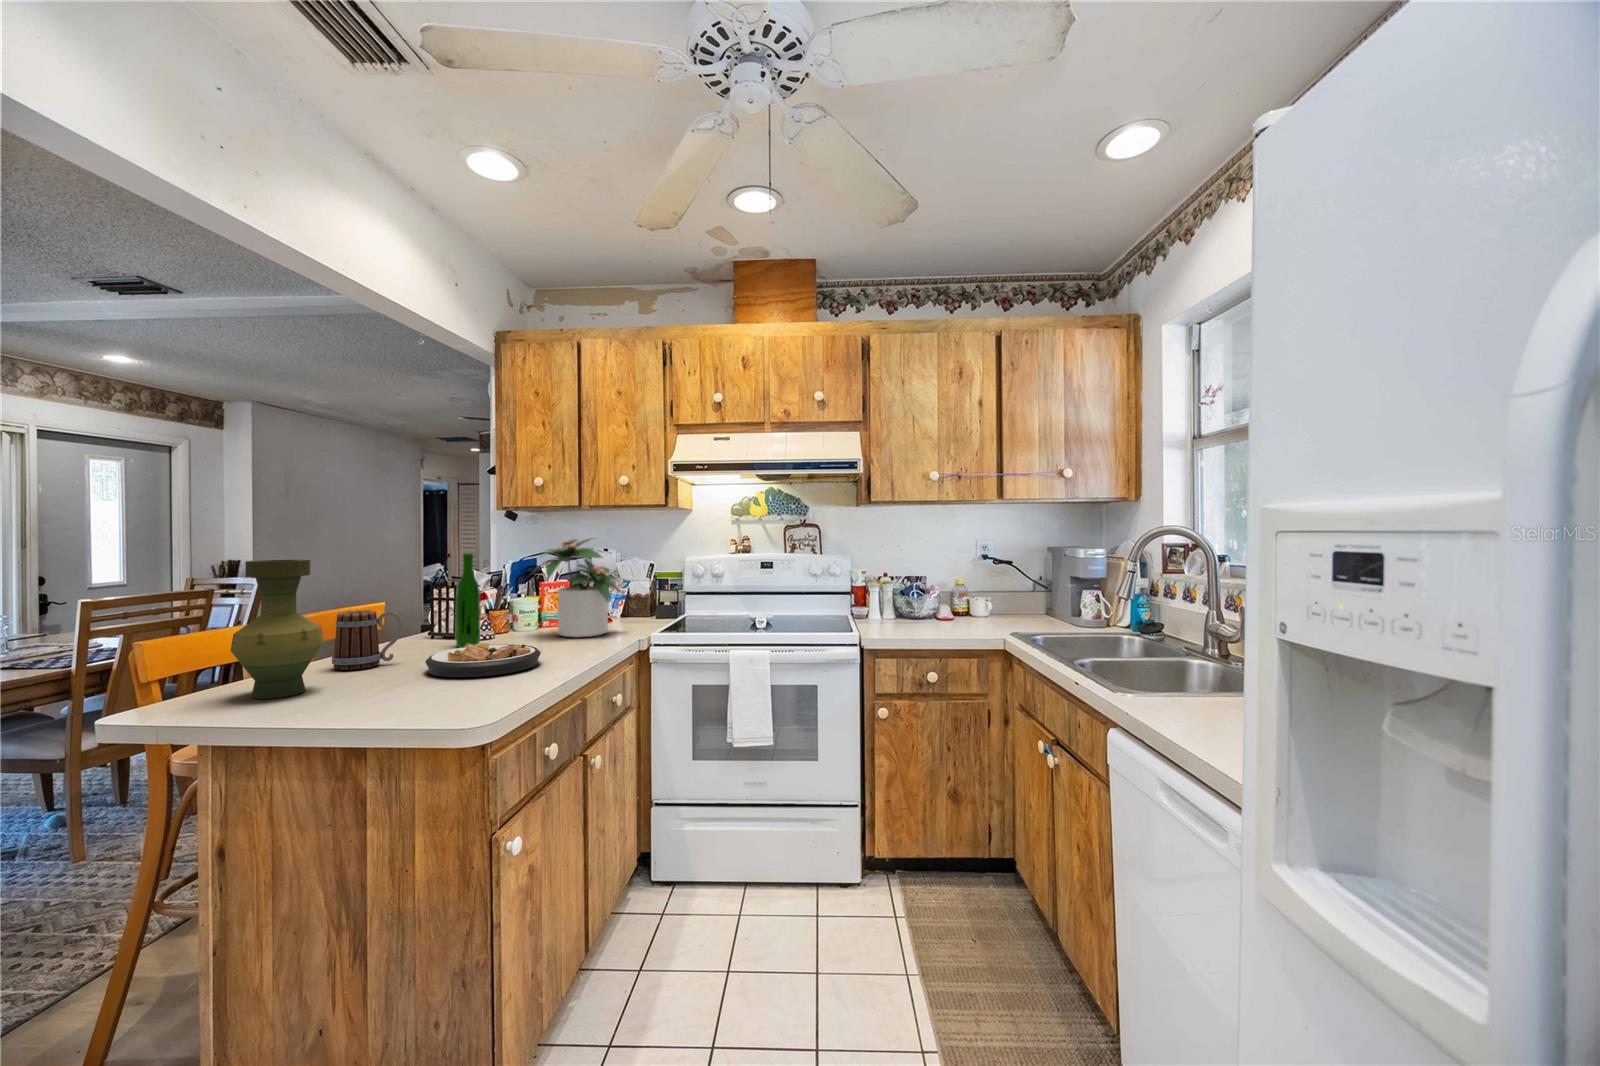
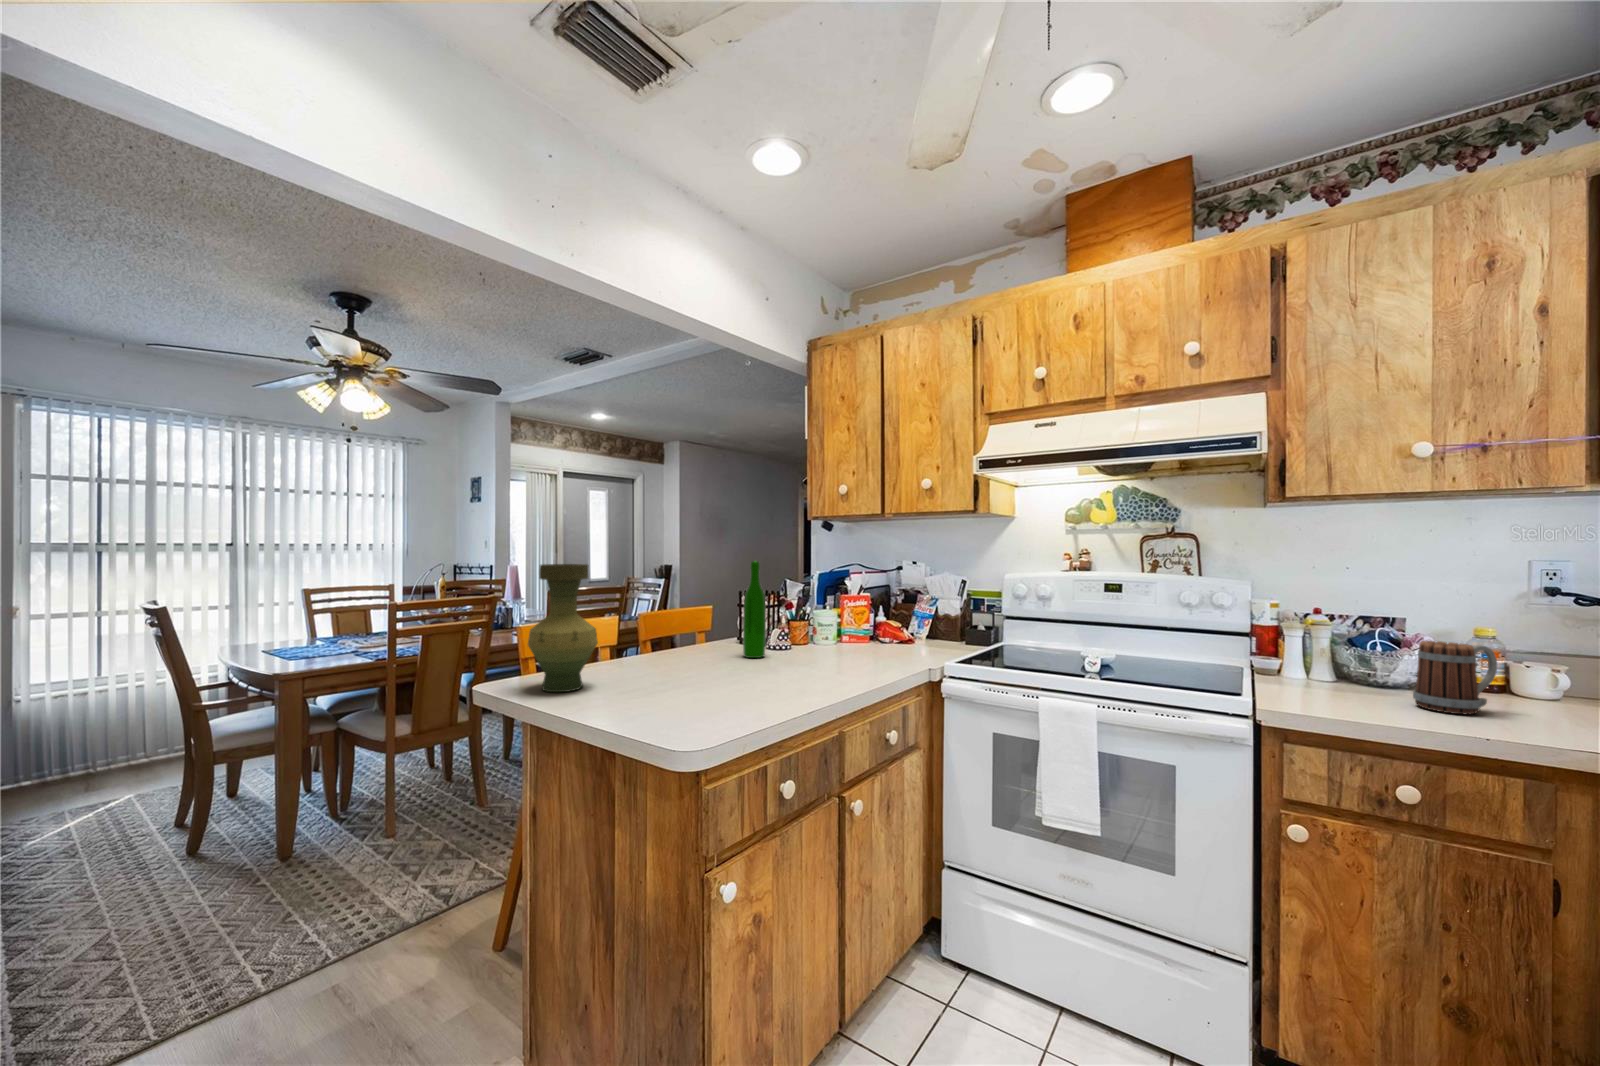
potted plant: present [534,539,621,638] -> none [818,547,919,660]
mug: present [332,610,402,670] -> present [1413,641,1497,714]
plate: present [425,643,541,677] -> none [684,658,796,697]

